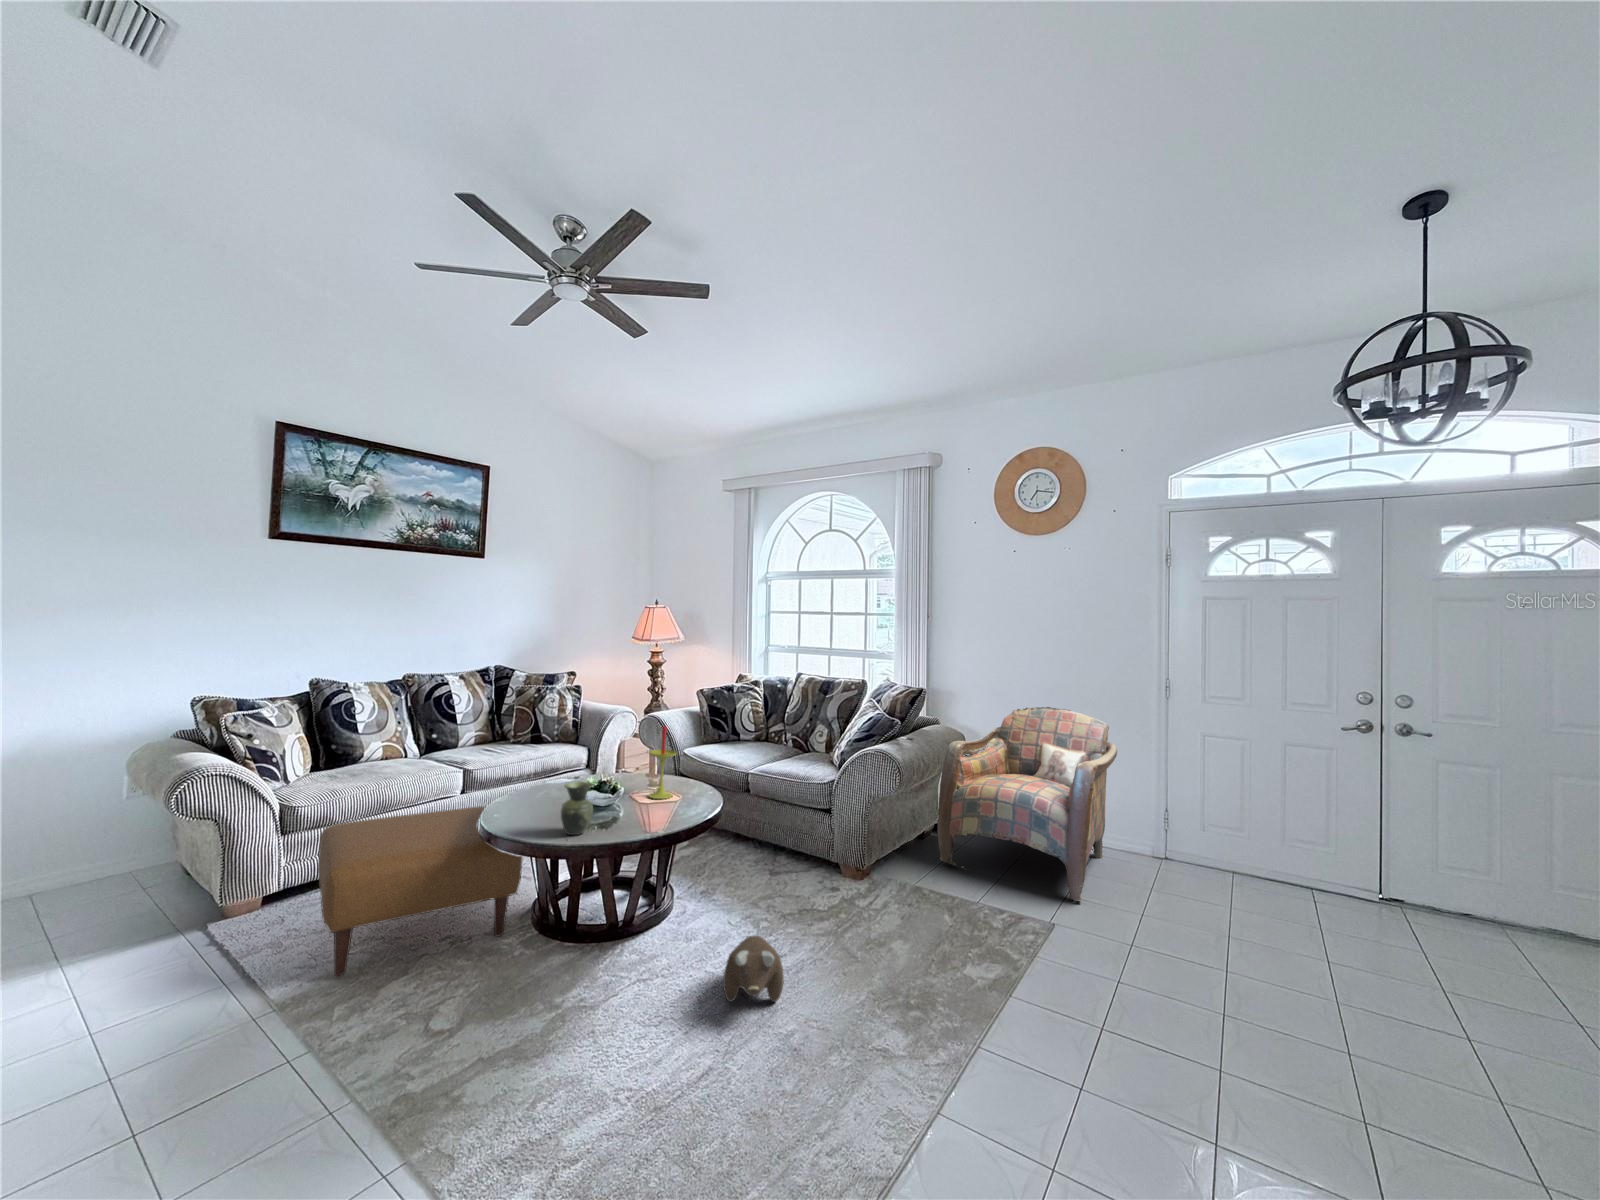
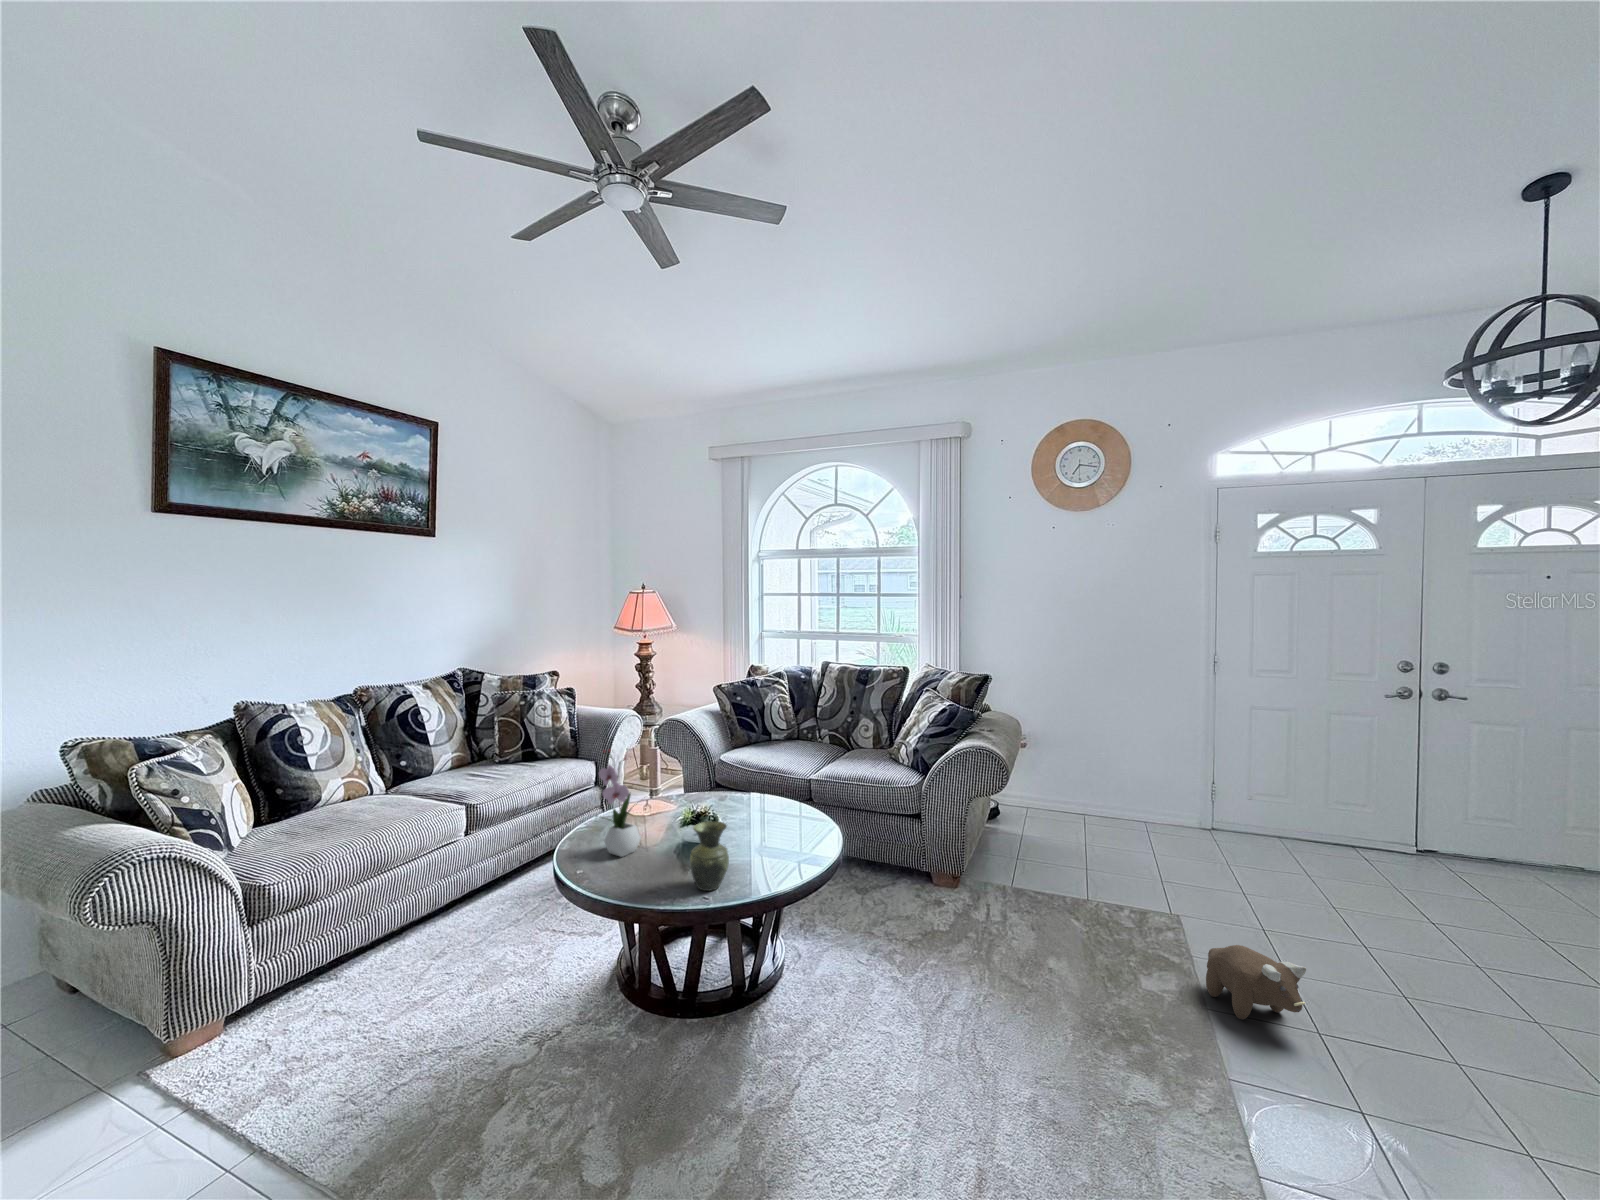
armchair: present [938,707,1117,901] -> none [1014,687,1189,886]
flower arrangement: none [518,723,559,809] -> present [599,749,641,857]
candle: present [649,726,676,799] -> none [742,737,775,826]
ottoman: present [318,806,522,976] -> none [321,854,618,1127]
plush toy: present [723,935,784,1002] -> present [1206,945,1306,1019]

